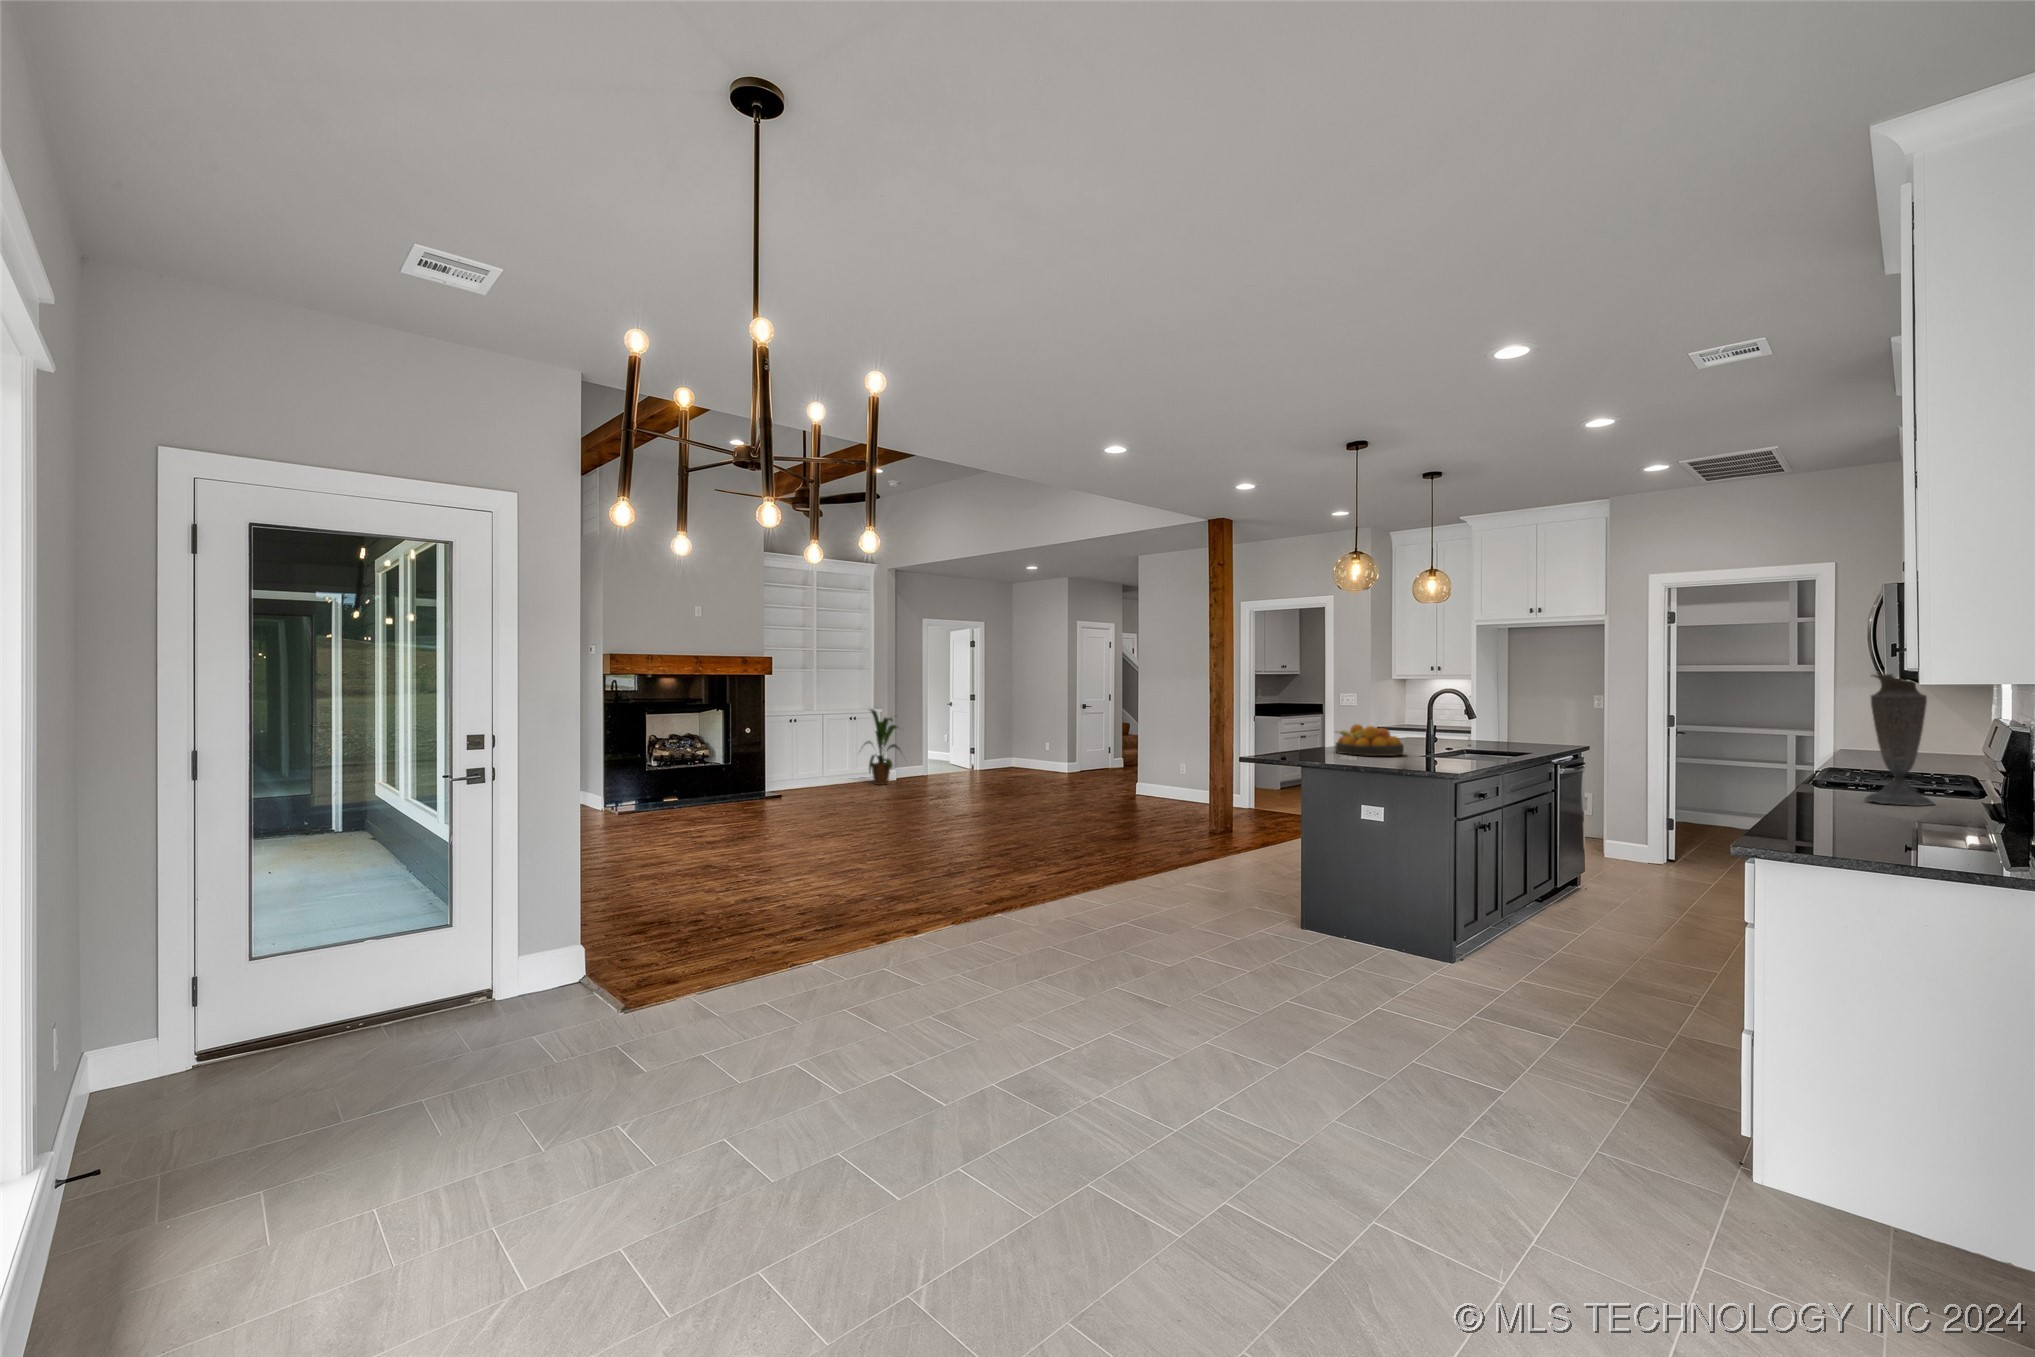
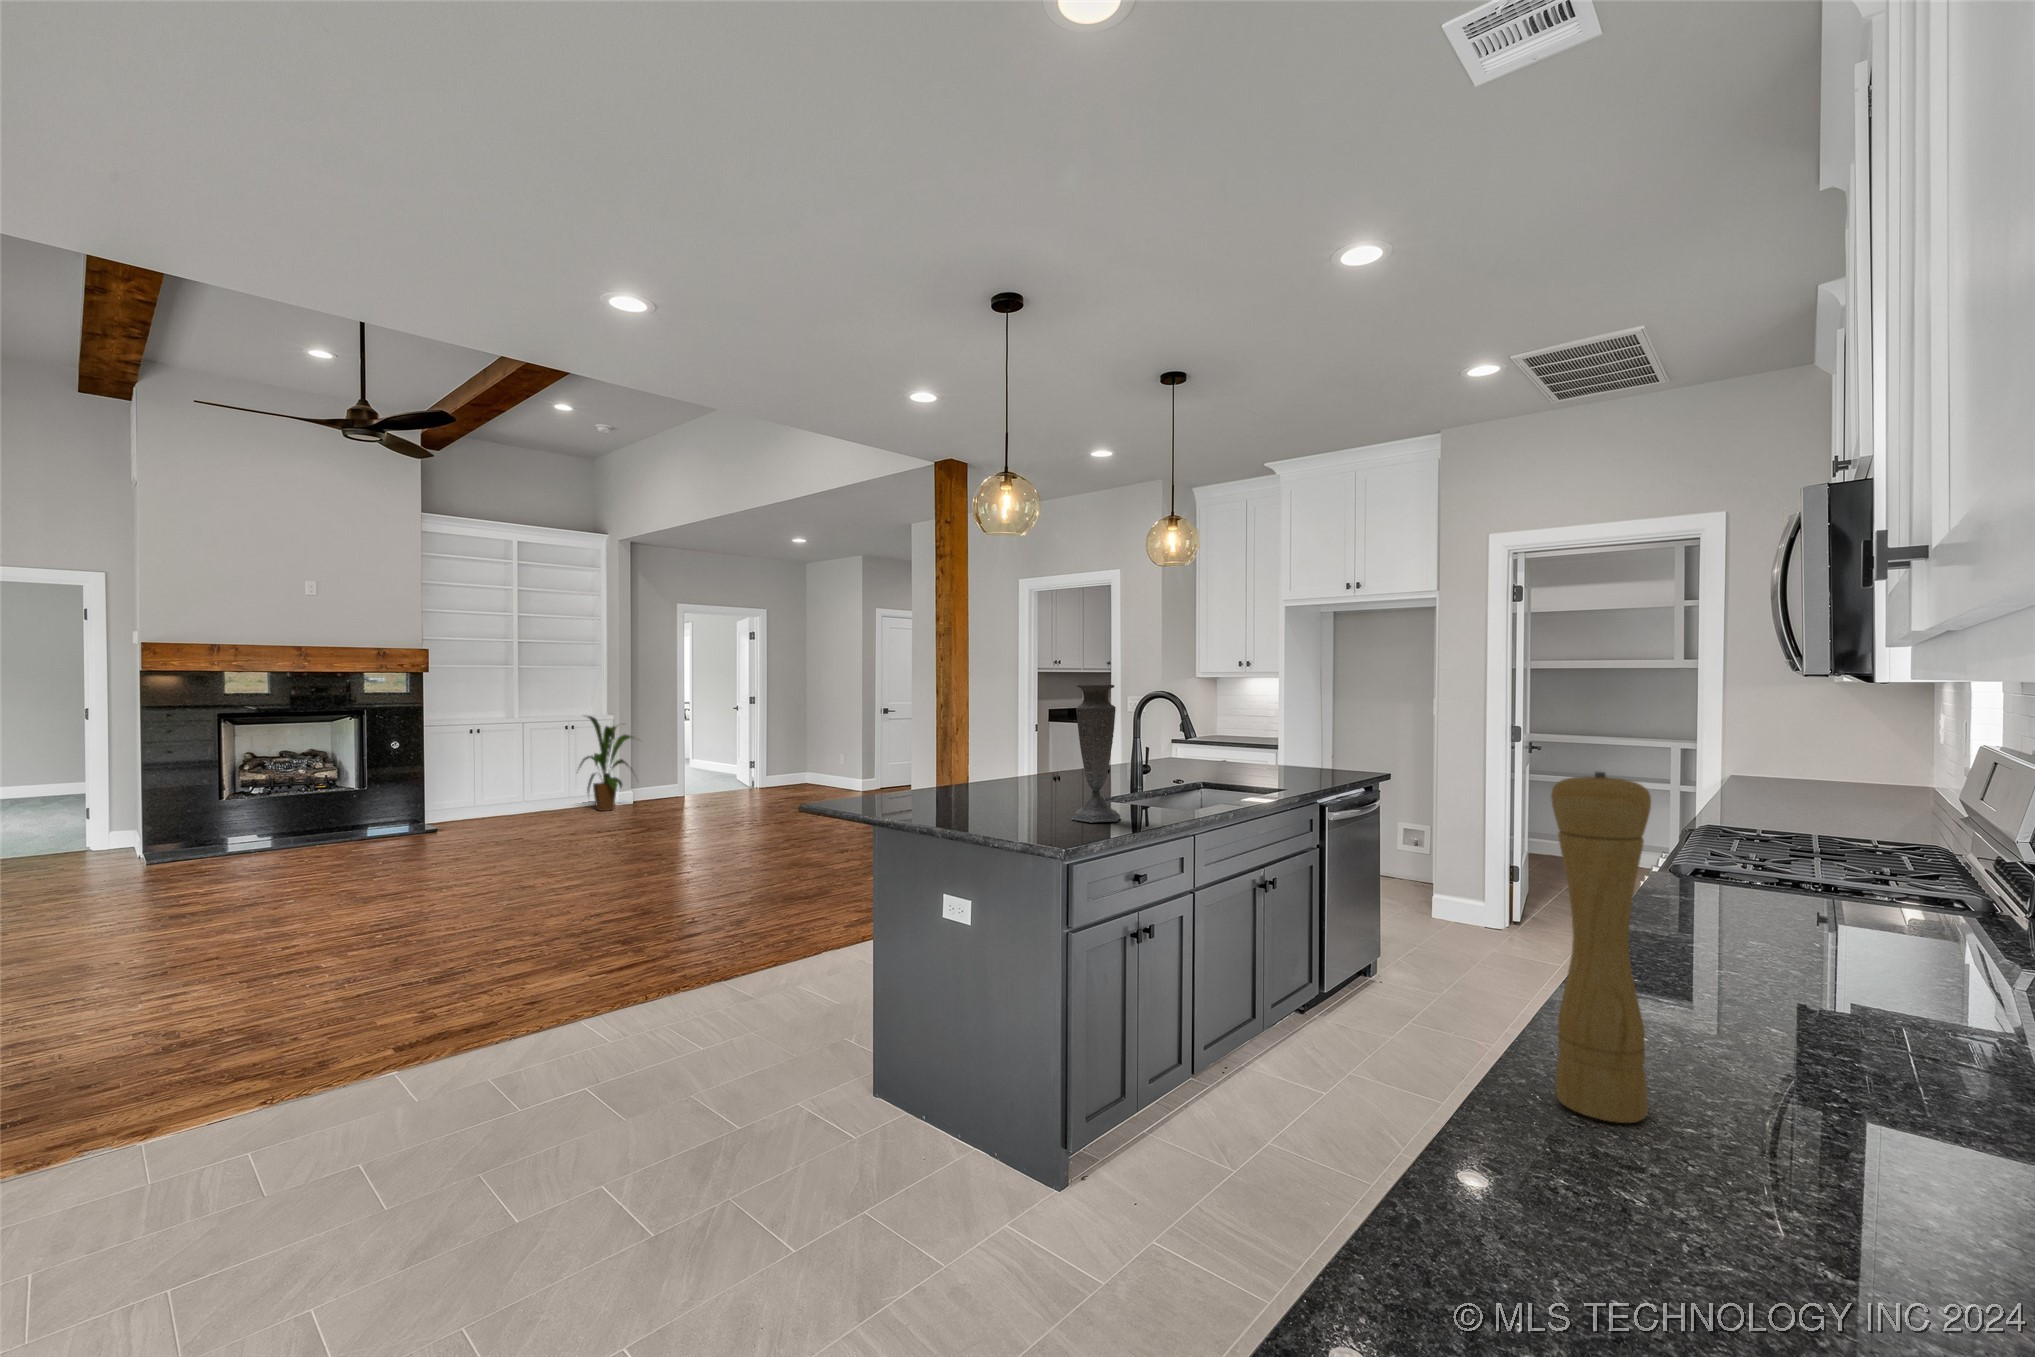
vase: present [1864,674,1934,806] -> present [1072,684,1120,823]
pepper mill: none [1810,709,1846,816] -> present [1551,772,1651,1123]
fruit bowl: present [1335,724,1404,756] -> none [968,749,1069,803]

